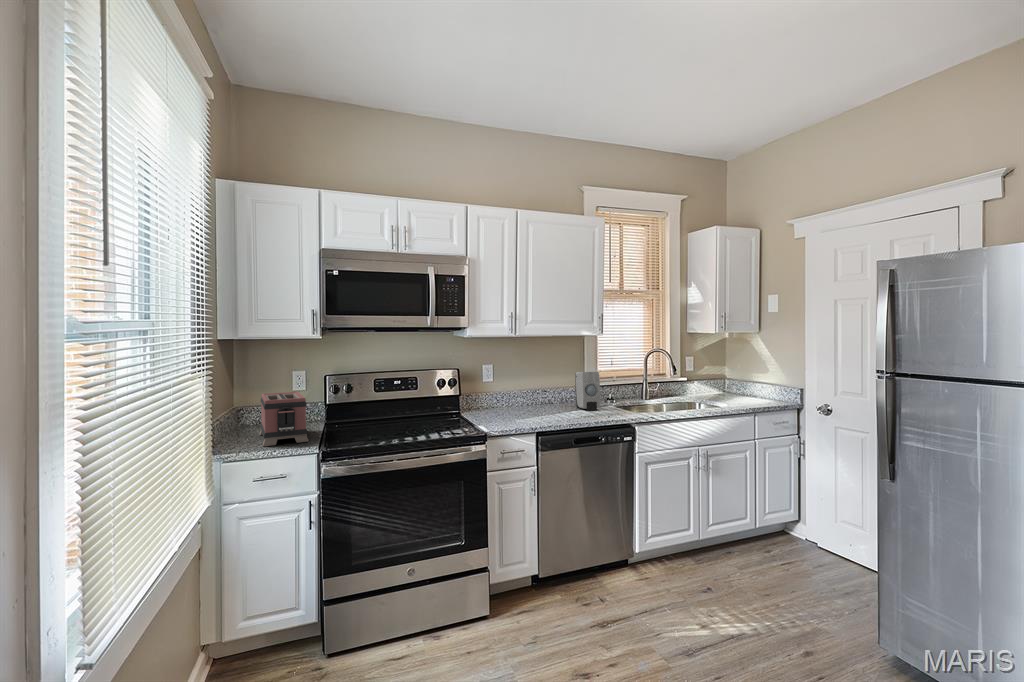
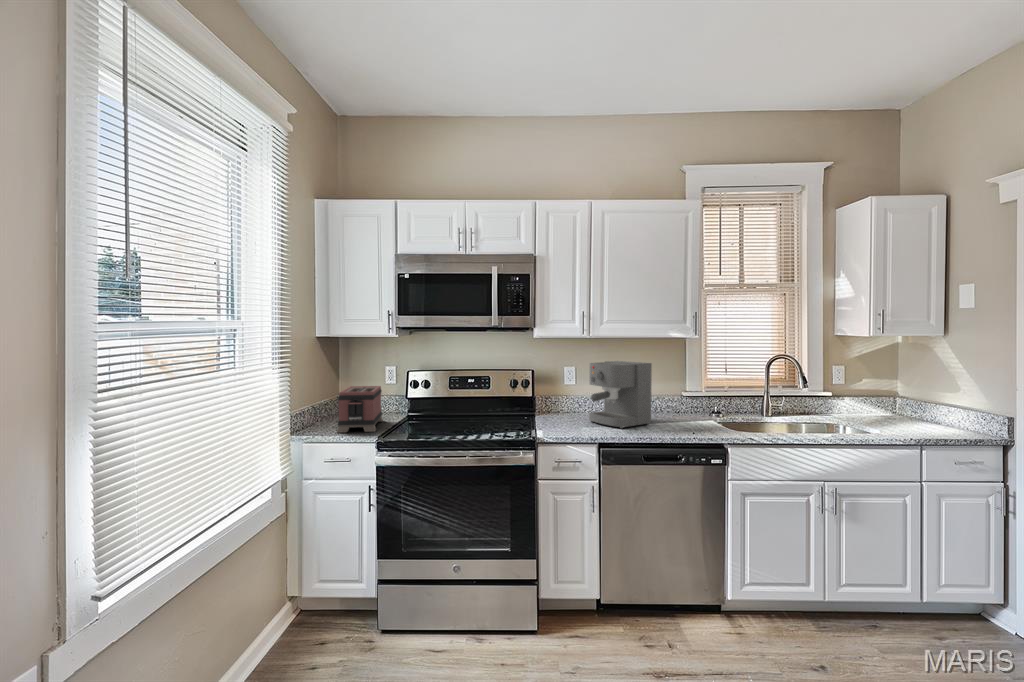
coffee maker: none [513,357,567,419] -> present [589,361,652,429]
soap dispenser: present [575,372,600,411] -> none [670,379,695,424]

